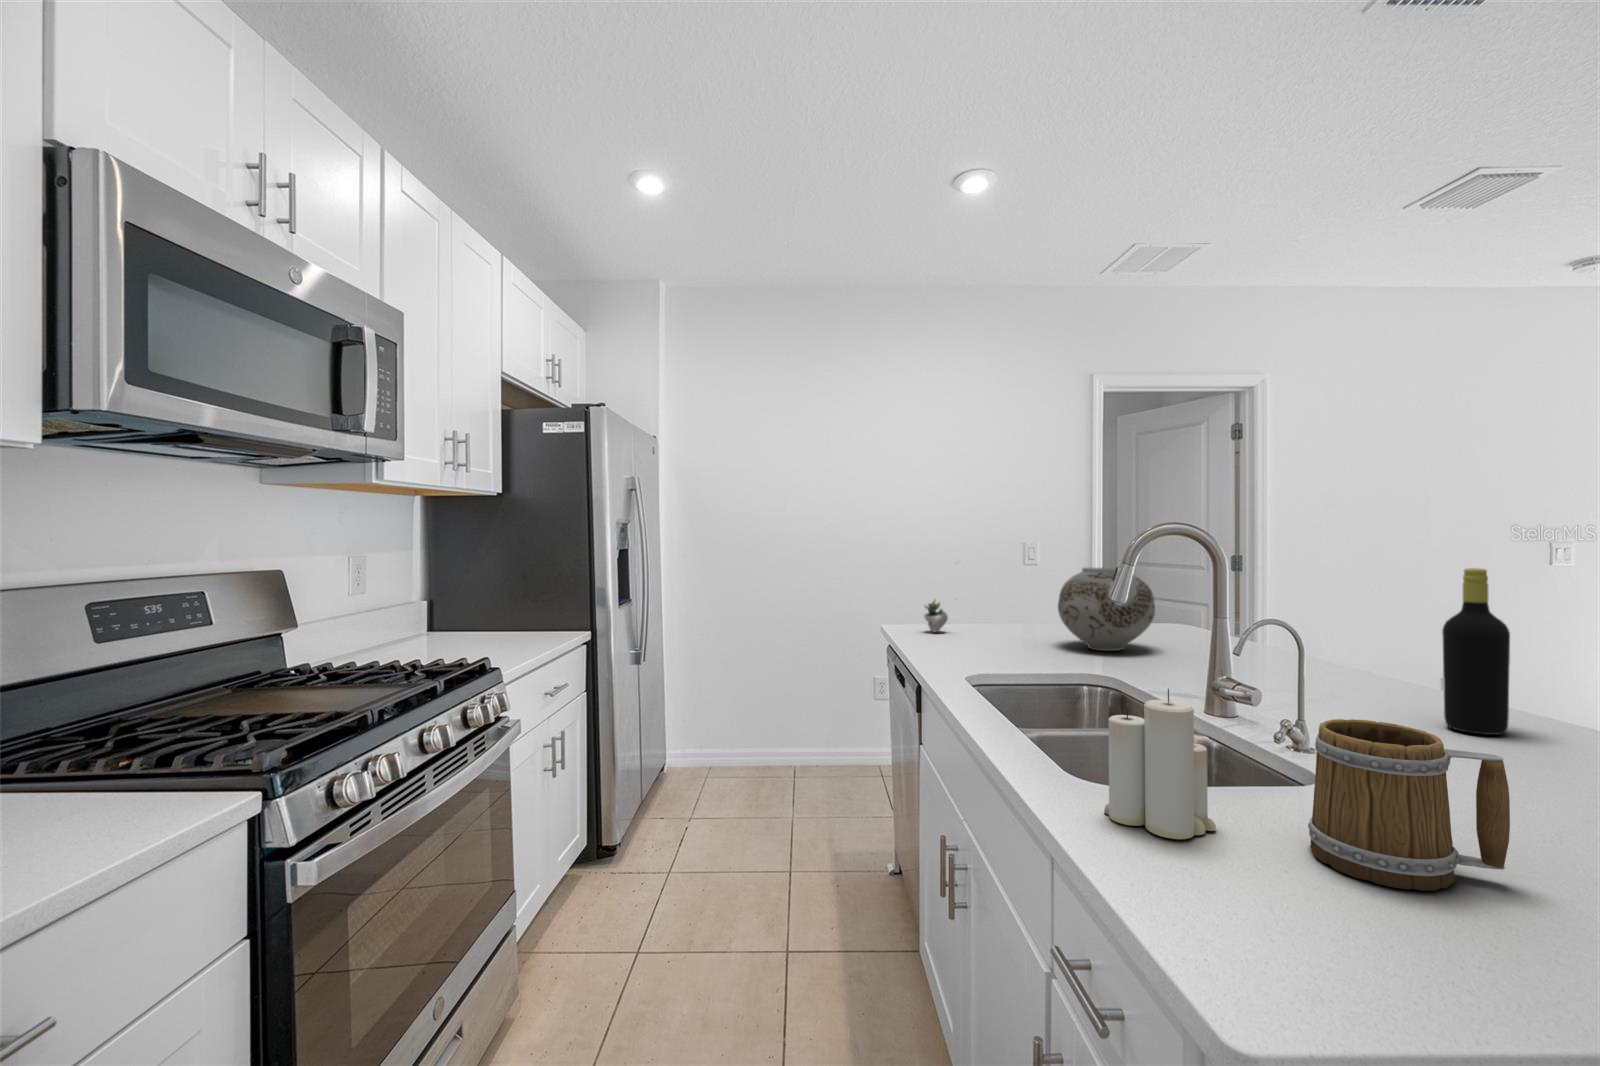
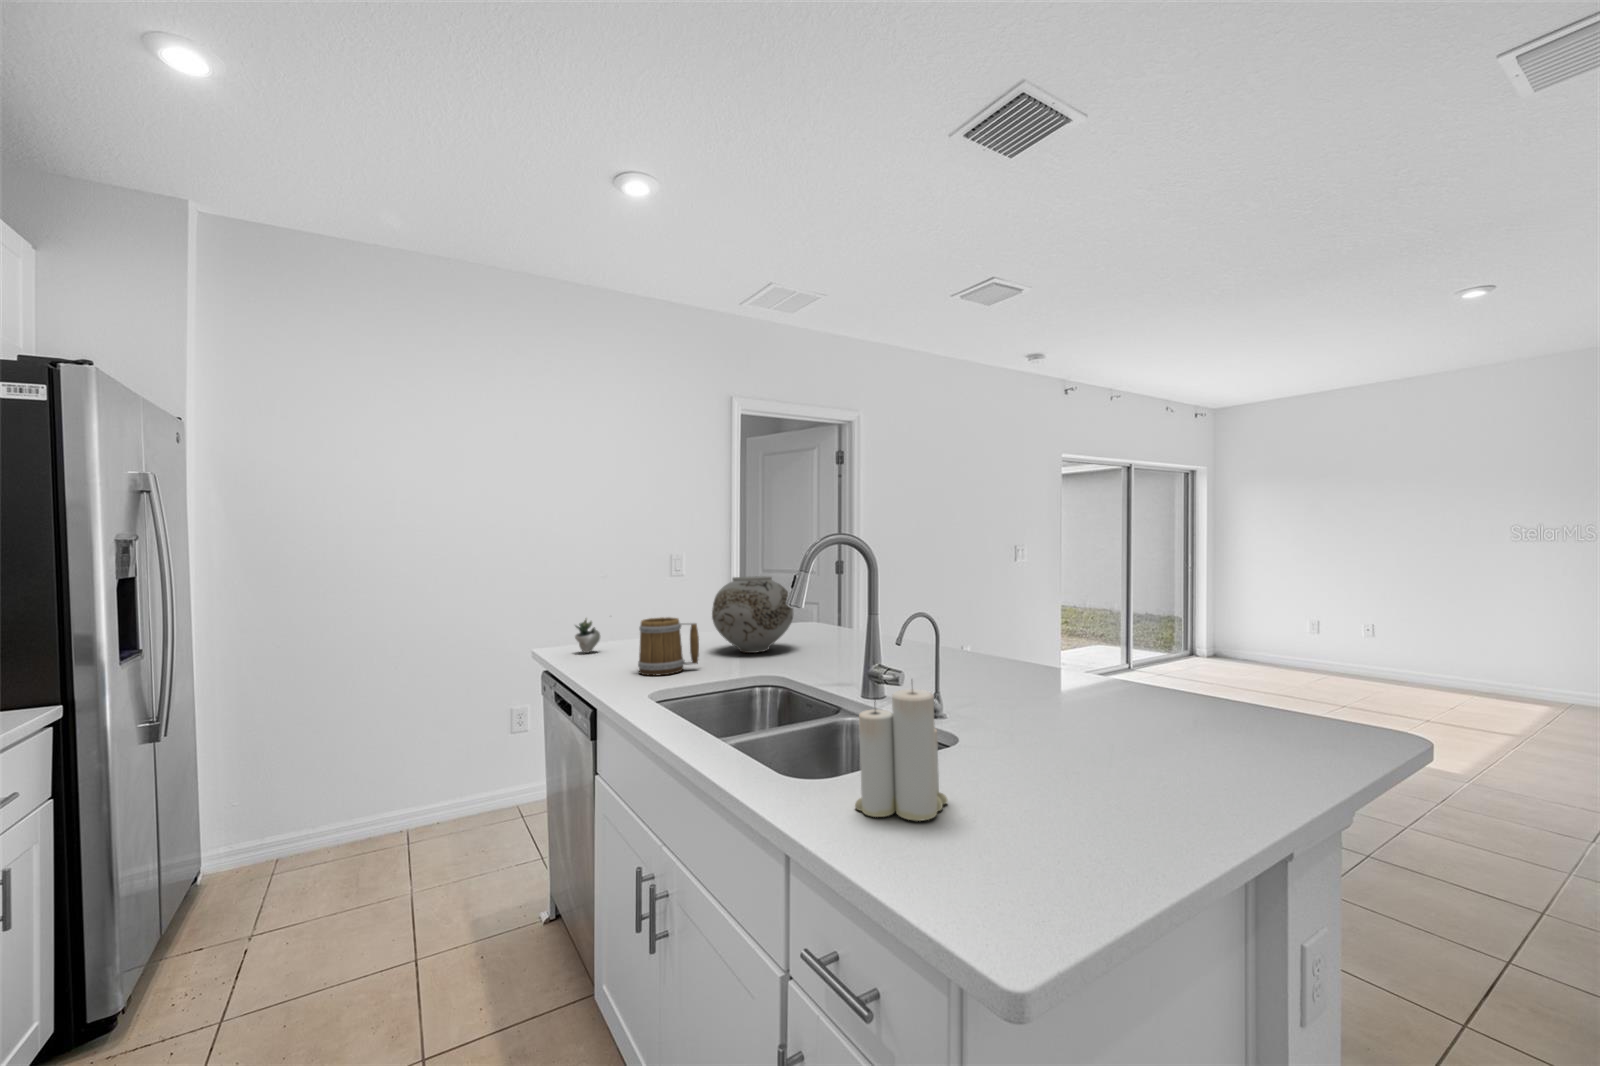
bottle: present [1442,568,1510,735] -> none [1009,562,1048,683]
mug: present [1308,719,1510,891] -> present [638,617,699,676]

